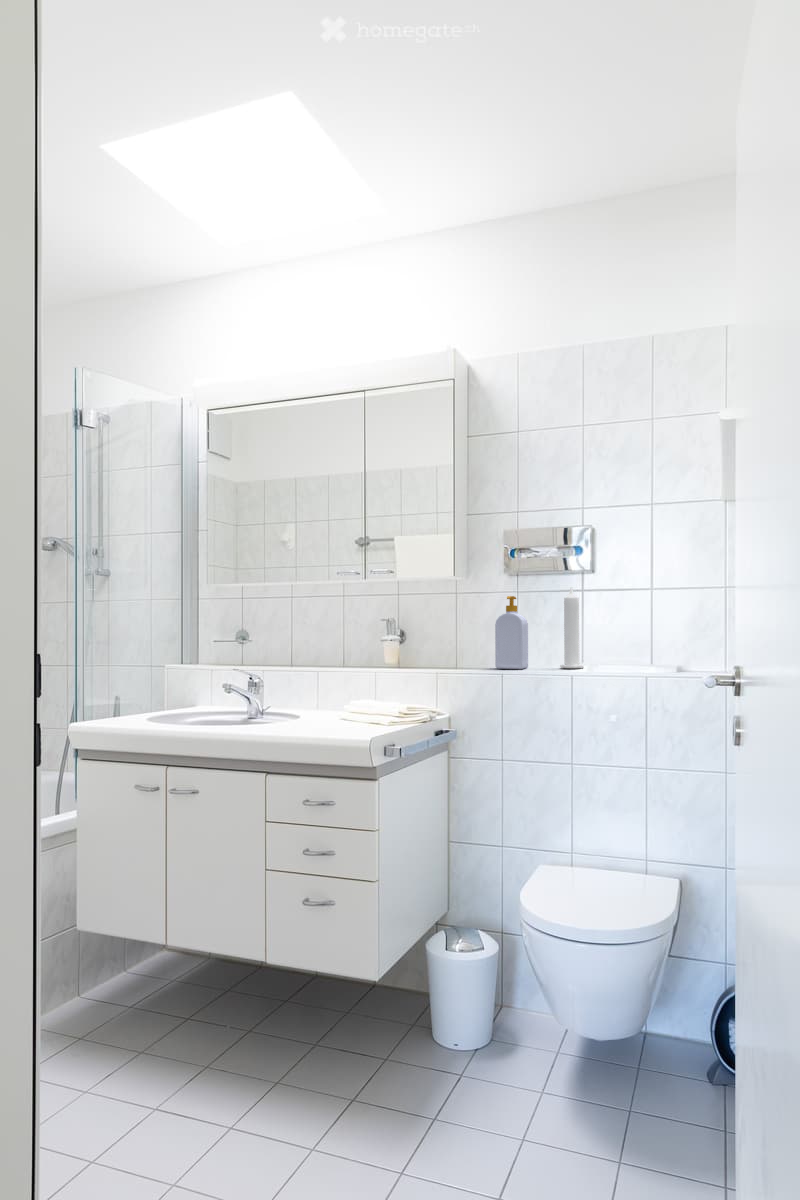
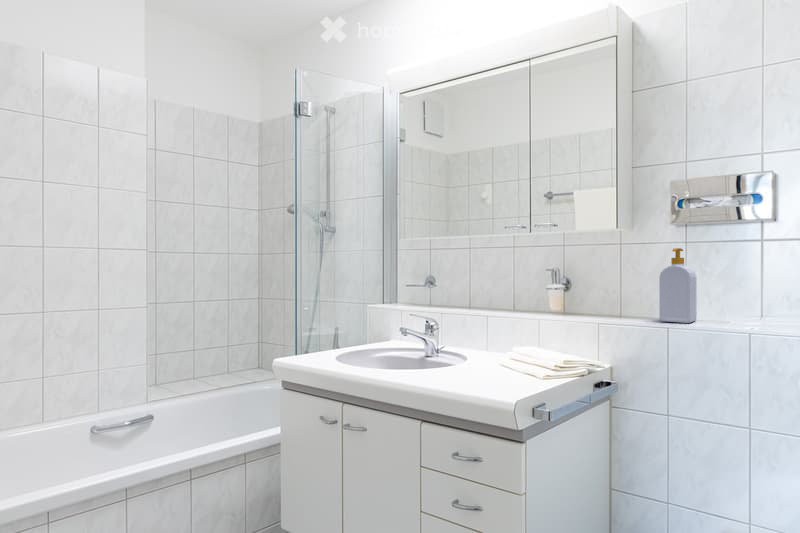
candle: present [560,587,584,668] -> none [735,238,764,325]

